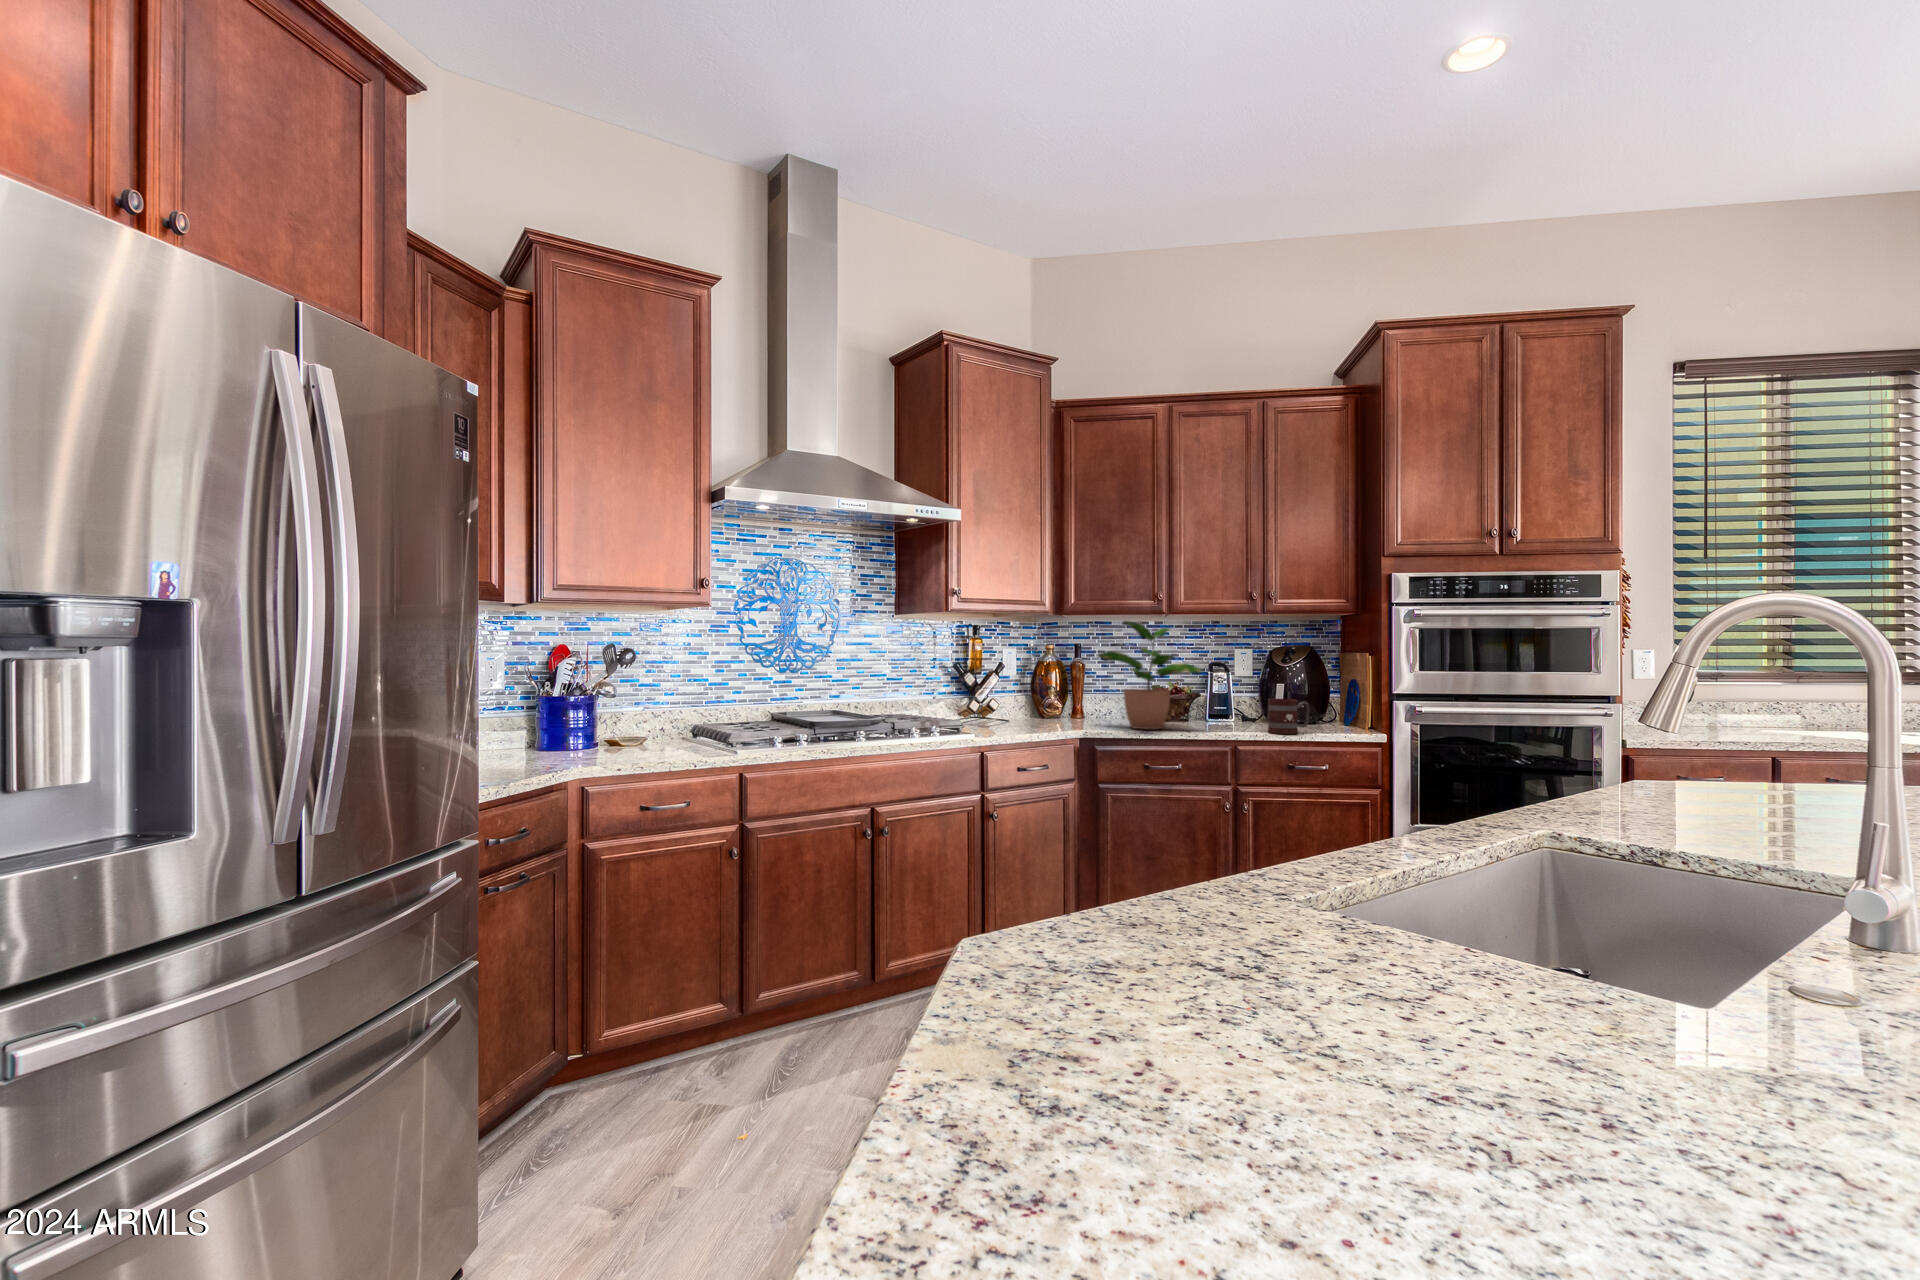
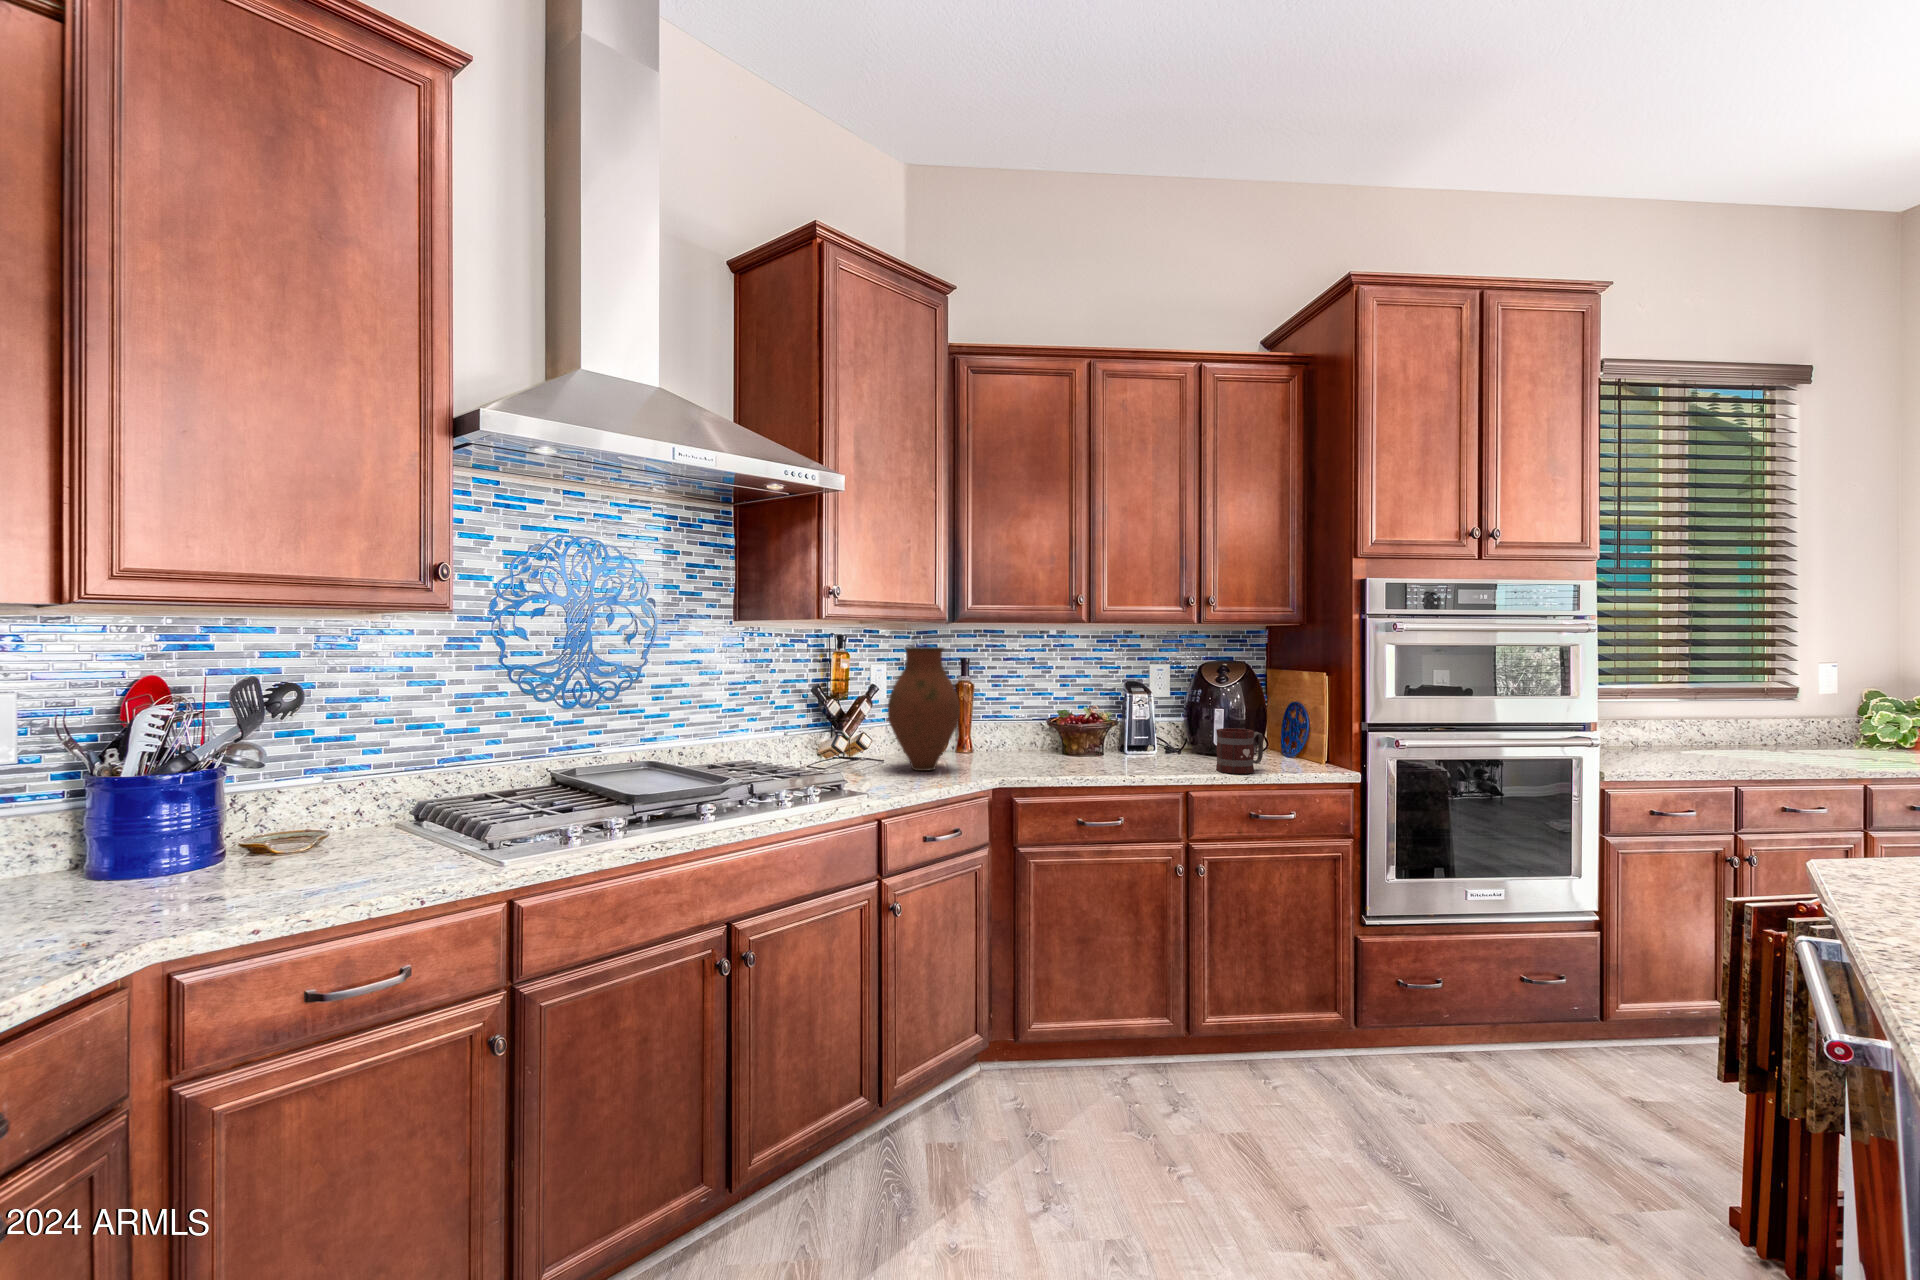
potted plant: present [1098,621,1202,729] -> none [1007,632,1143,772]
vase: none [1003,633,1058,726] -> present [888,647,960,771]

